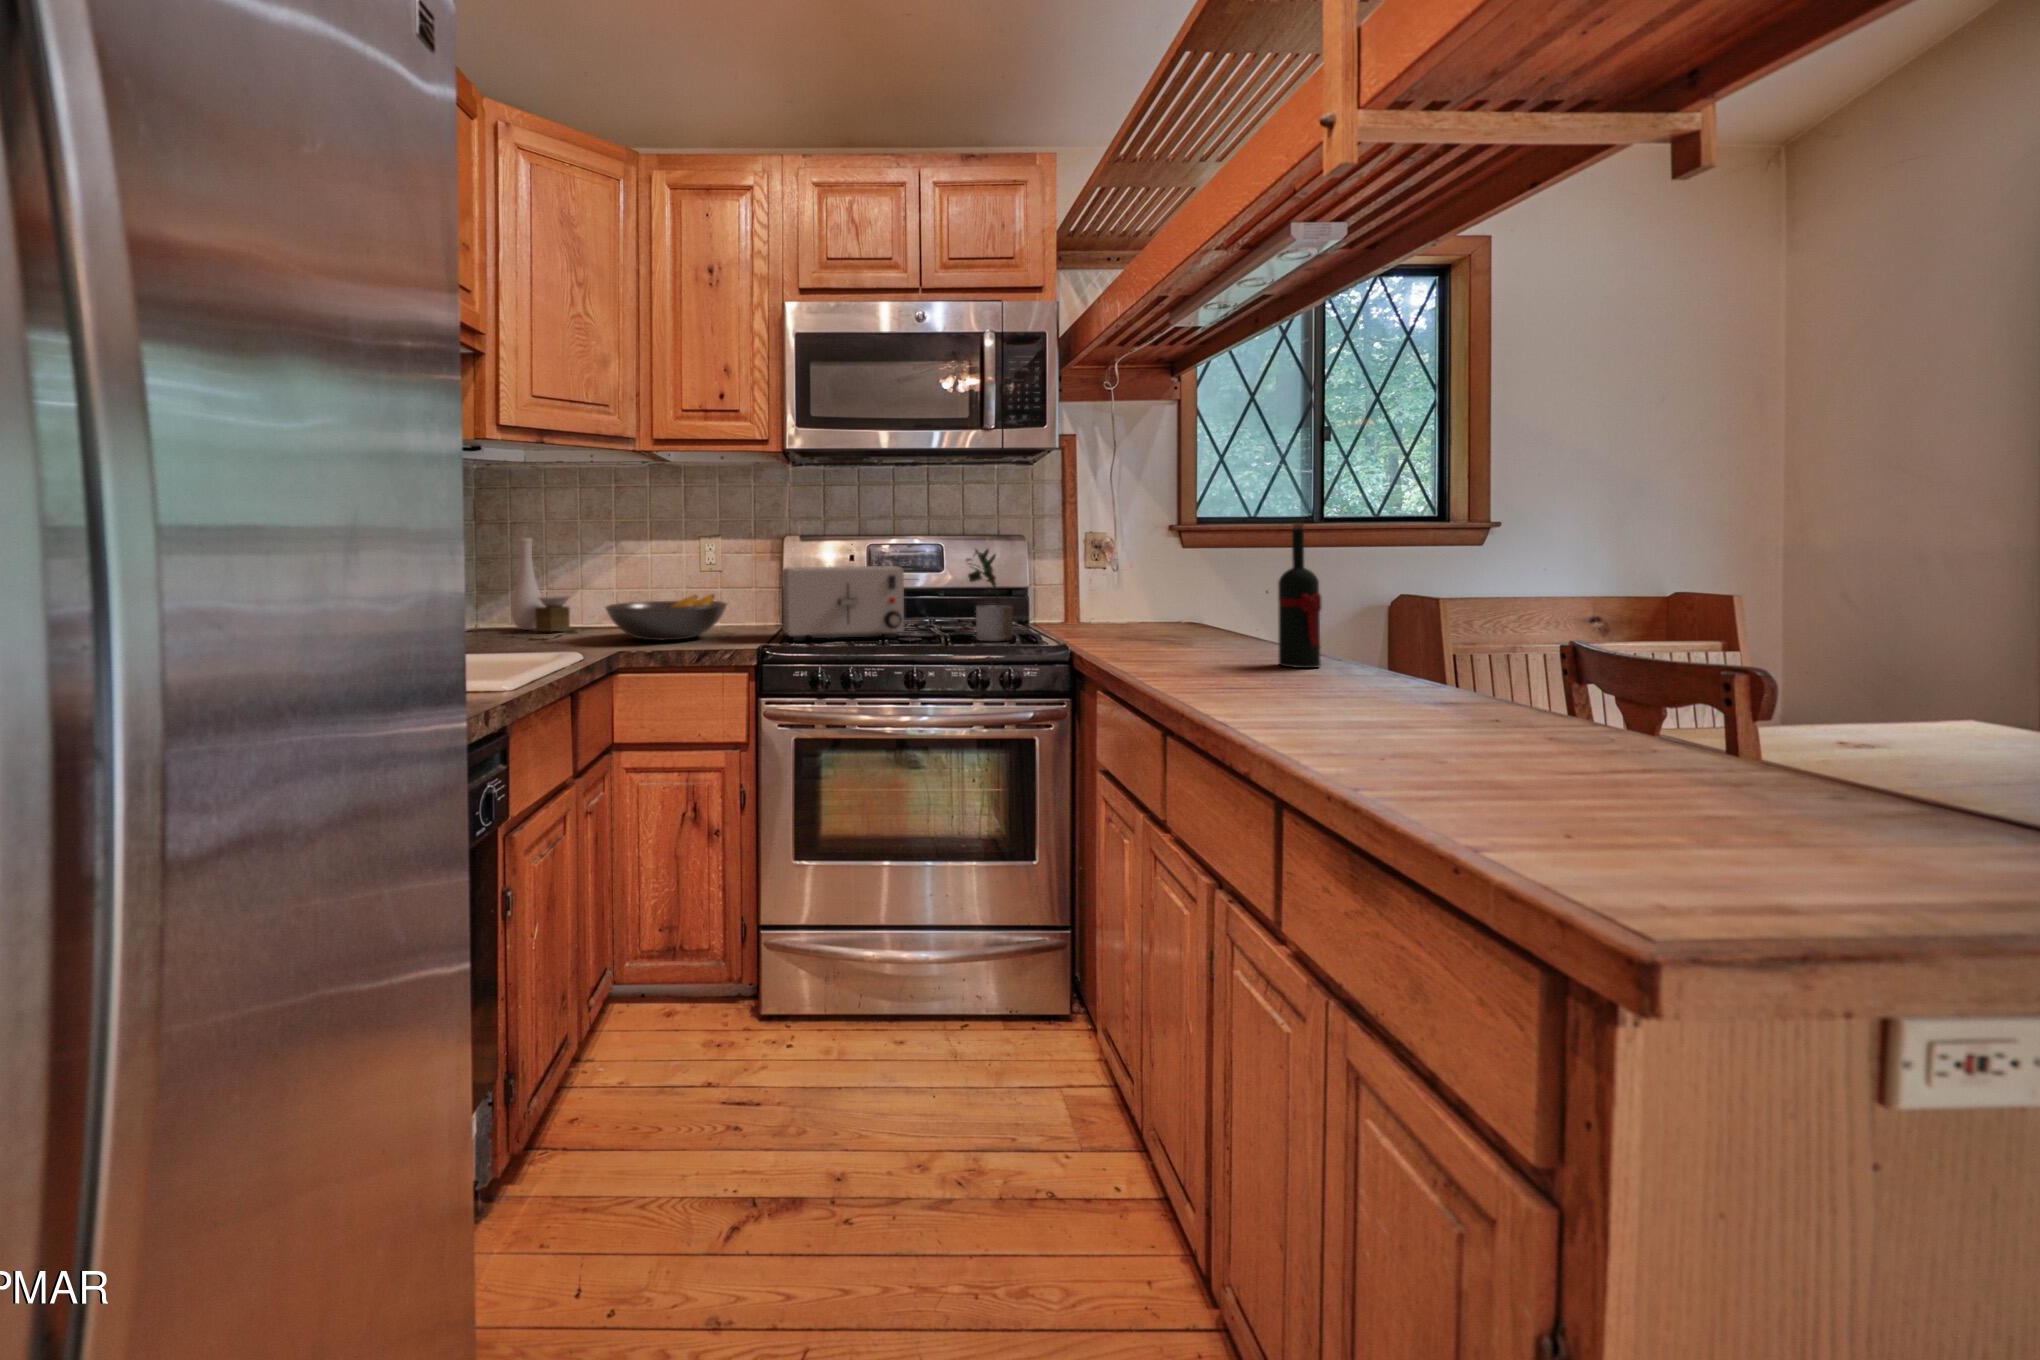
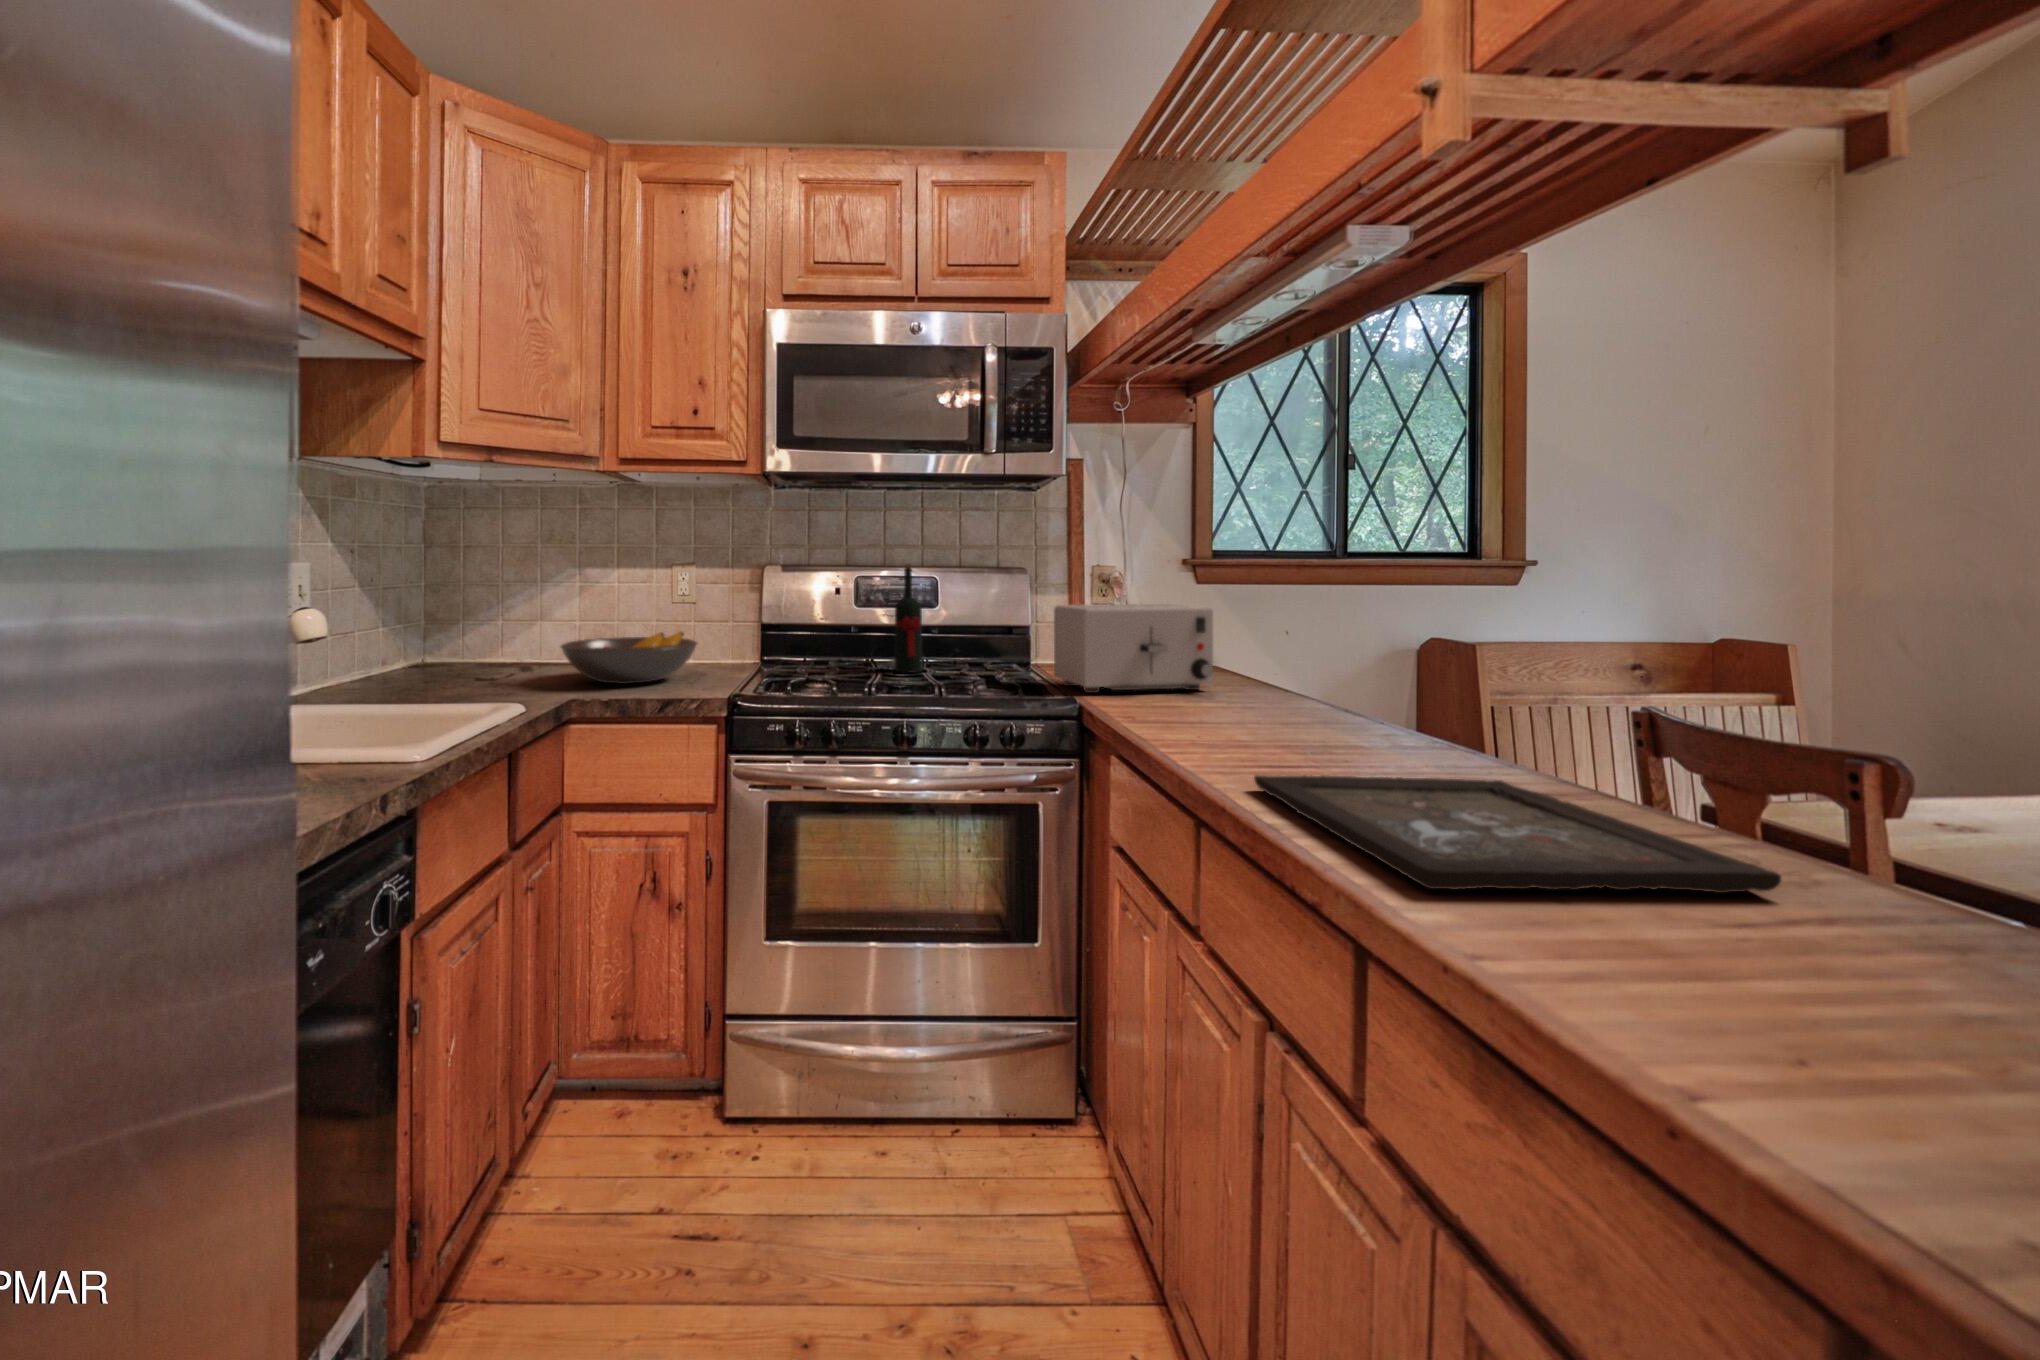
wine bottle: present [1278,523,1322,668] -> present [894,564,922,673]
vase: present [511,538,570,631] -> none [461,565,528,669]
potted plant: present [967,549,1013,641] -> none [961,587,1014,691]
toaster: present [782,566,905,641] -> present [1054,604,1213,693]
tray: none [1211,689,1608,754] -> present [1254,775,1781,893]

